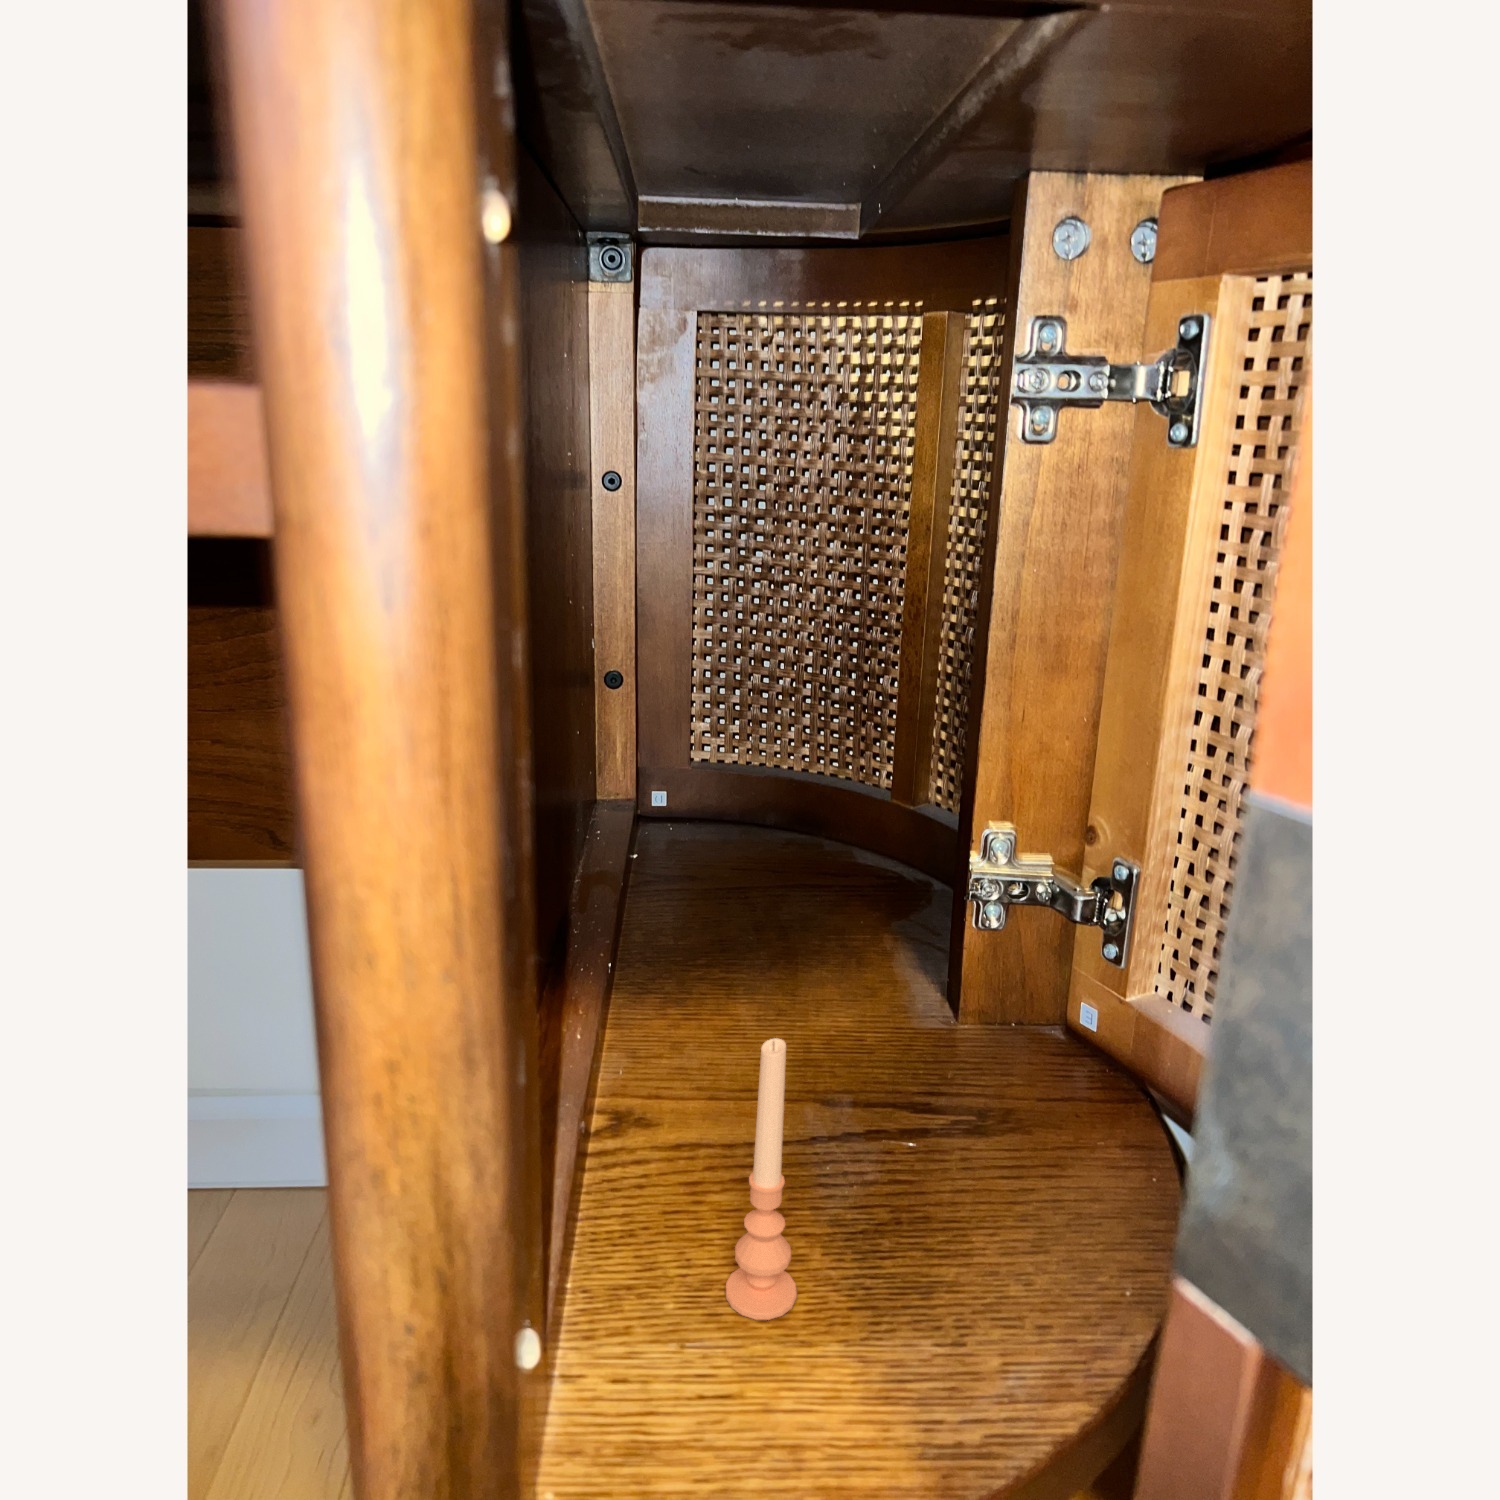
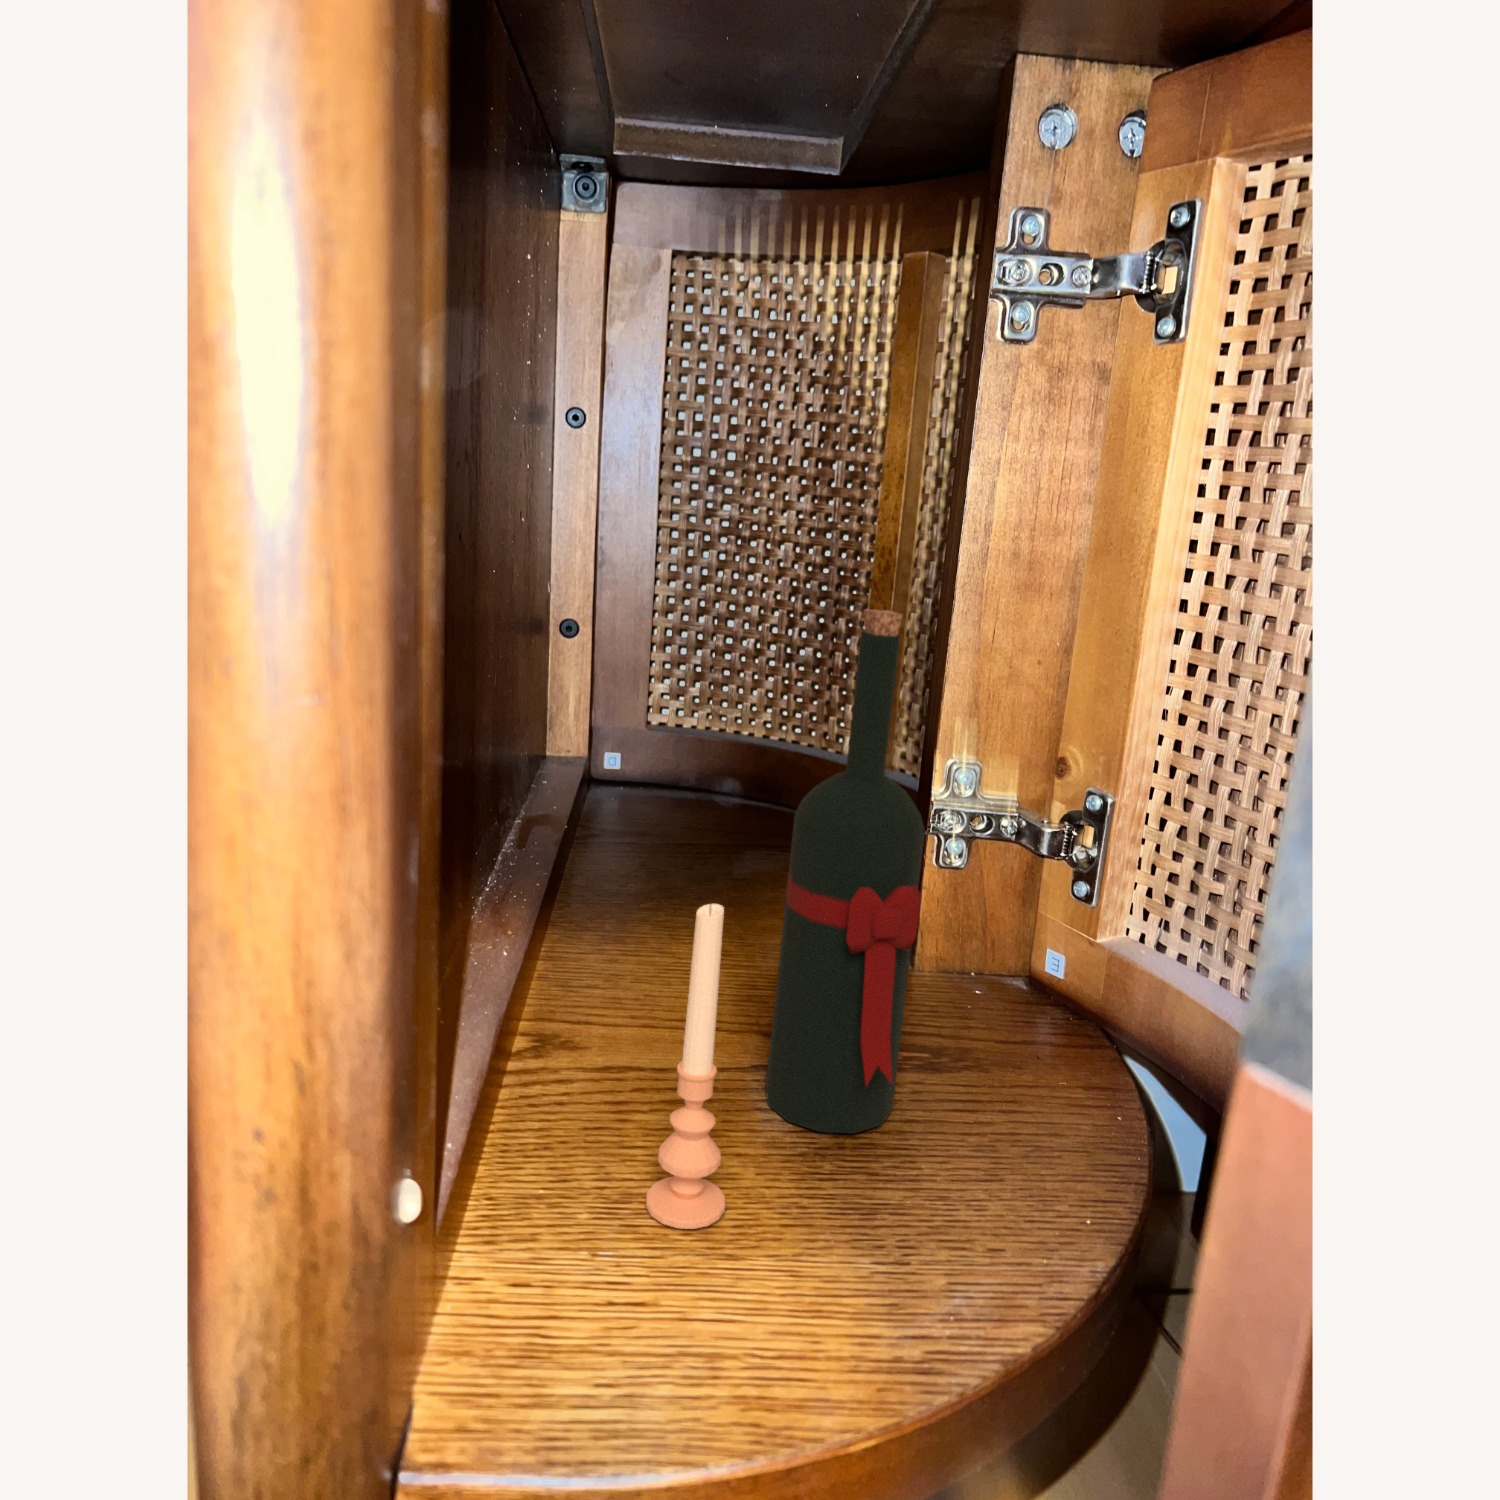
wine bottle: none [825,737,965,1207] -> present [765,609,925,1133]

